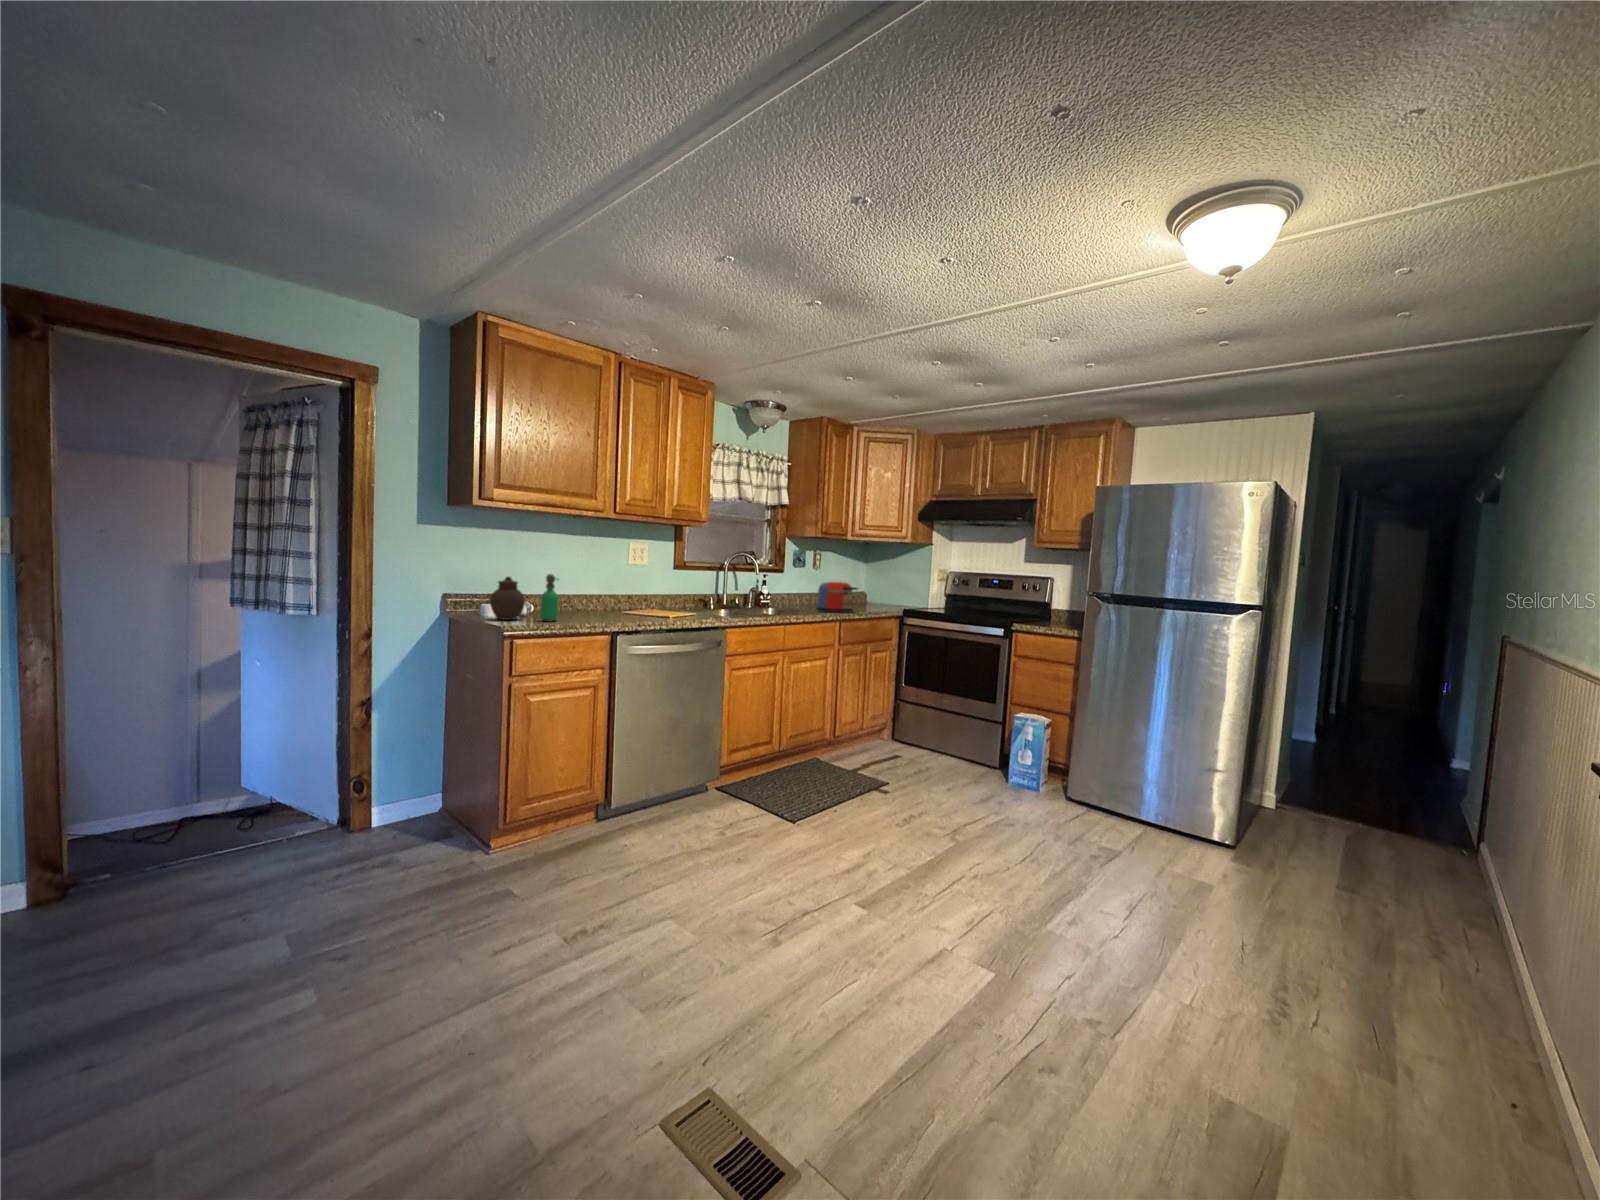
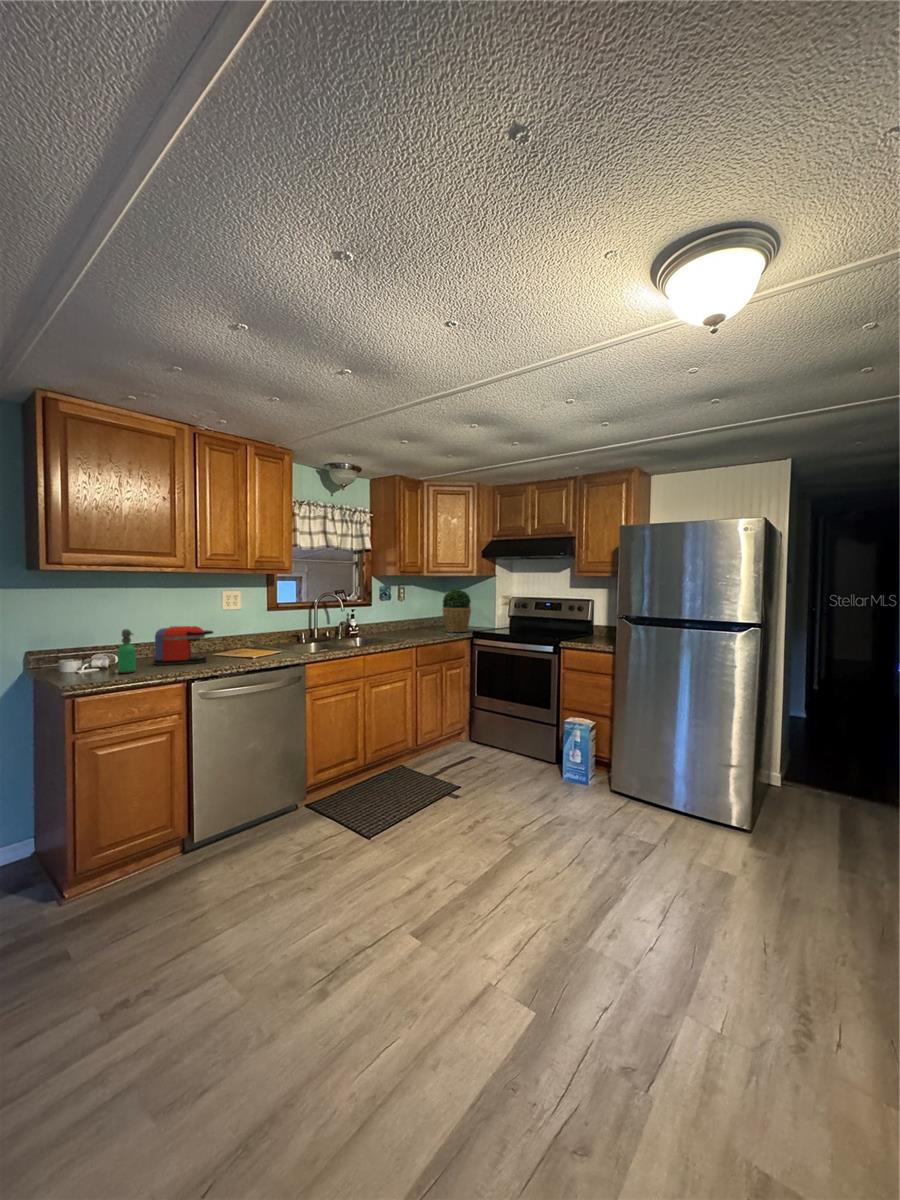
potted plant: none [866,558,902,610] -> present [442,589,471,633]
jar: present [490,577,525,620] -> none [66,634,103,675]
coffee maker: present [817,582,857,613] -> present [154,626,213,665]

